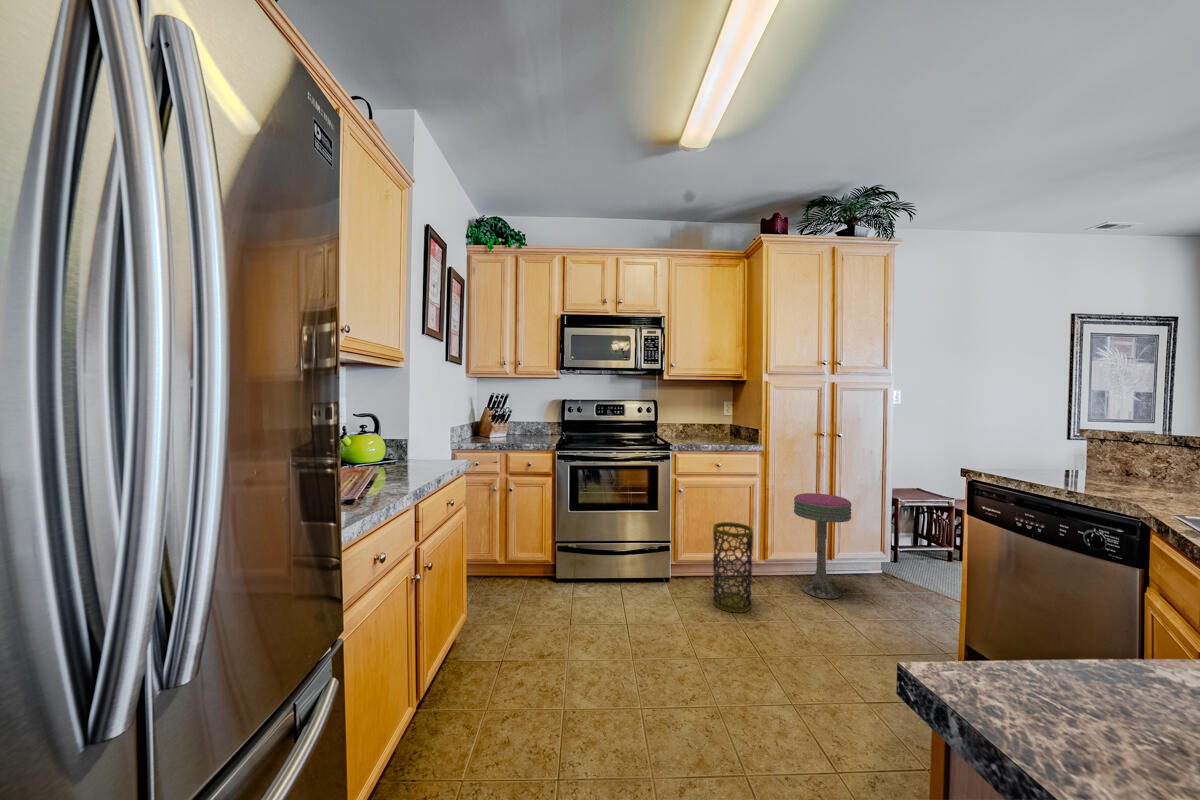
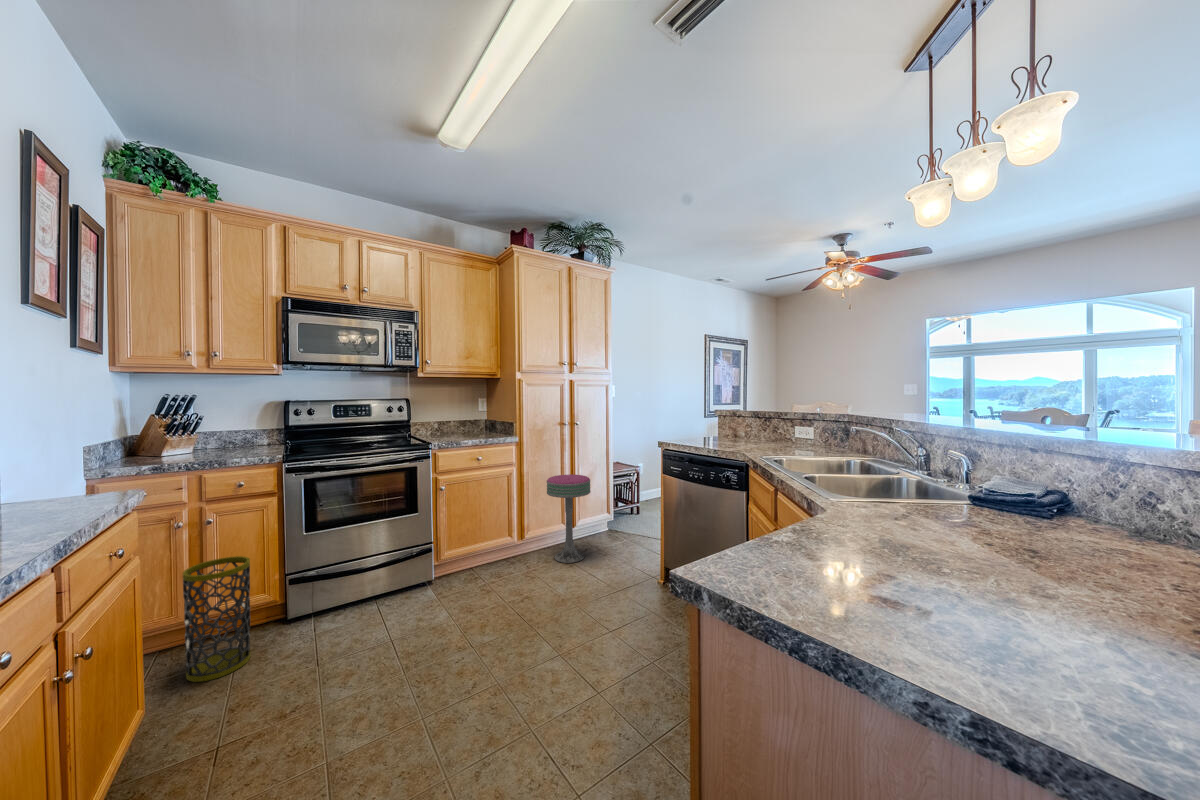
trash can: present [713,522,753,613] -> present [183,556,251,682]

